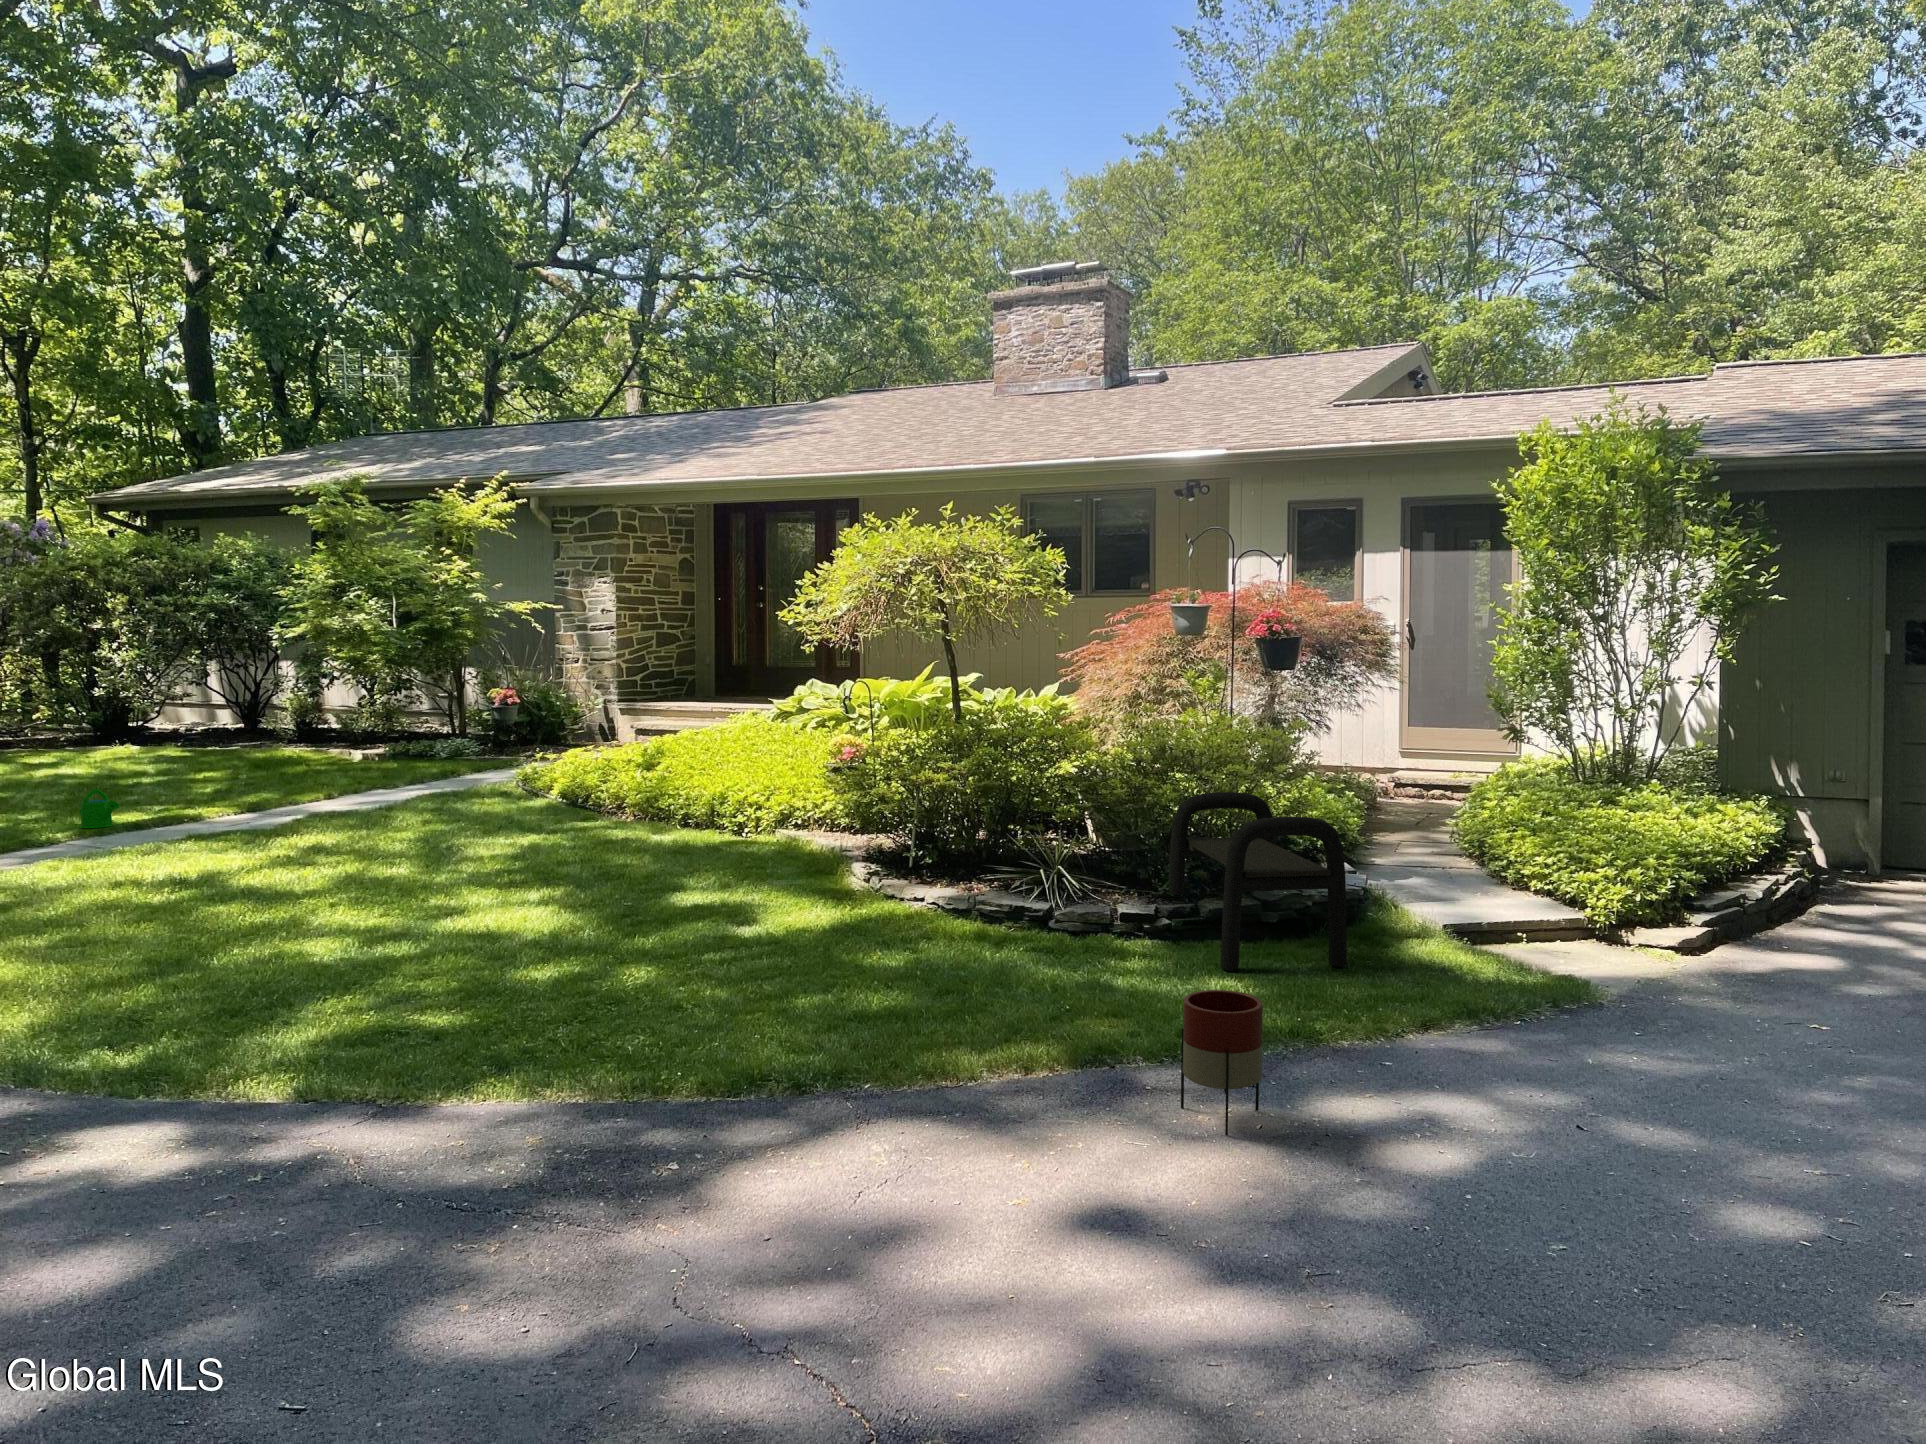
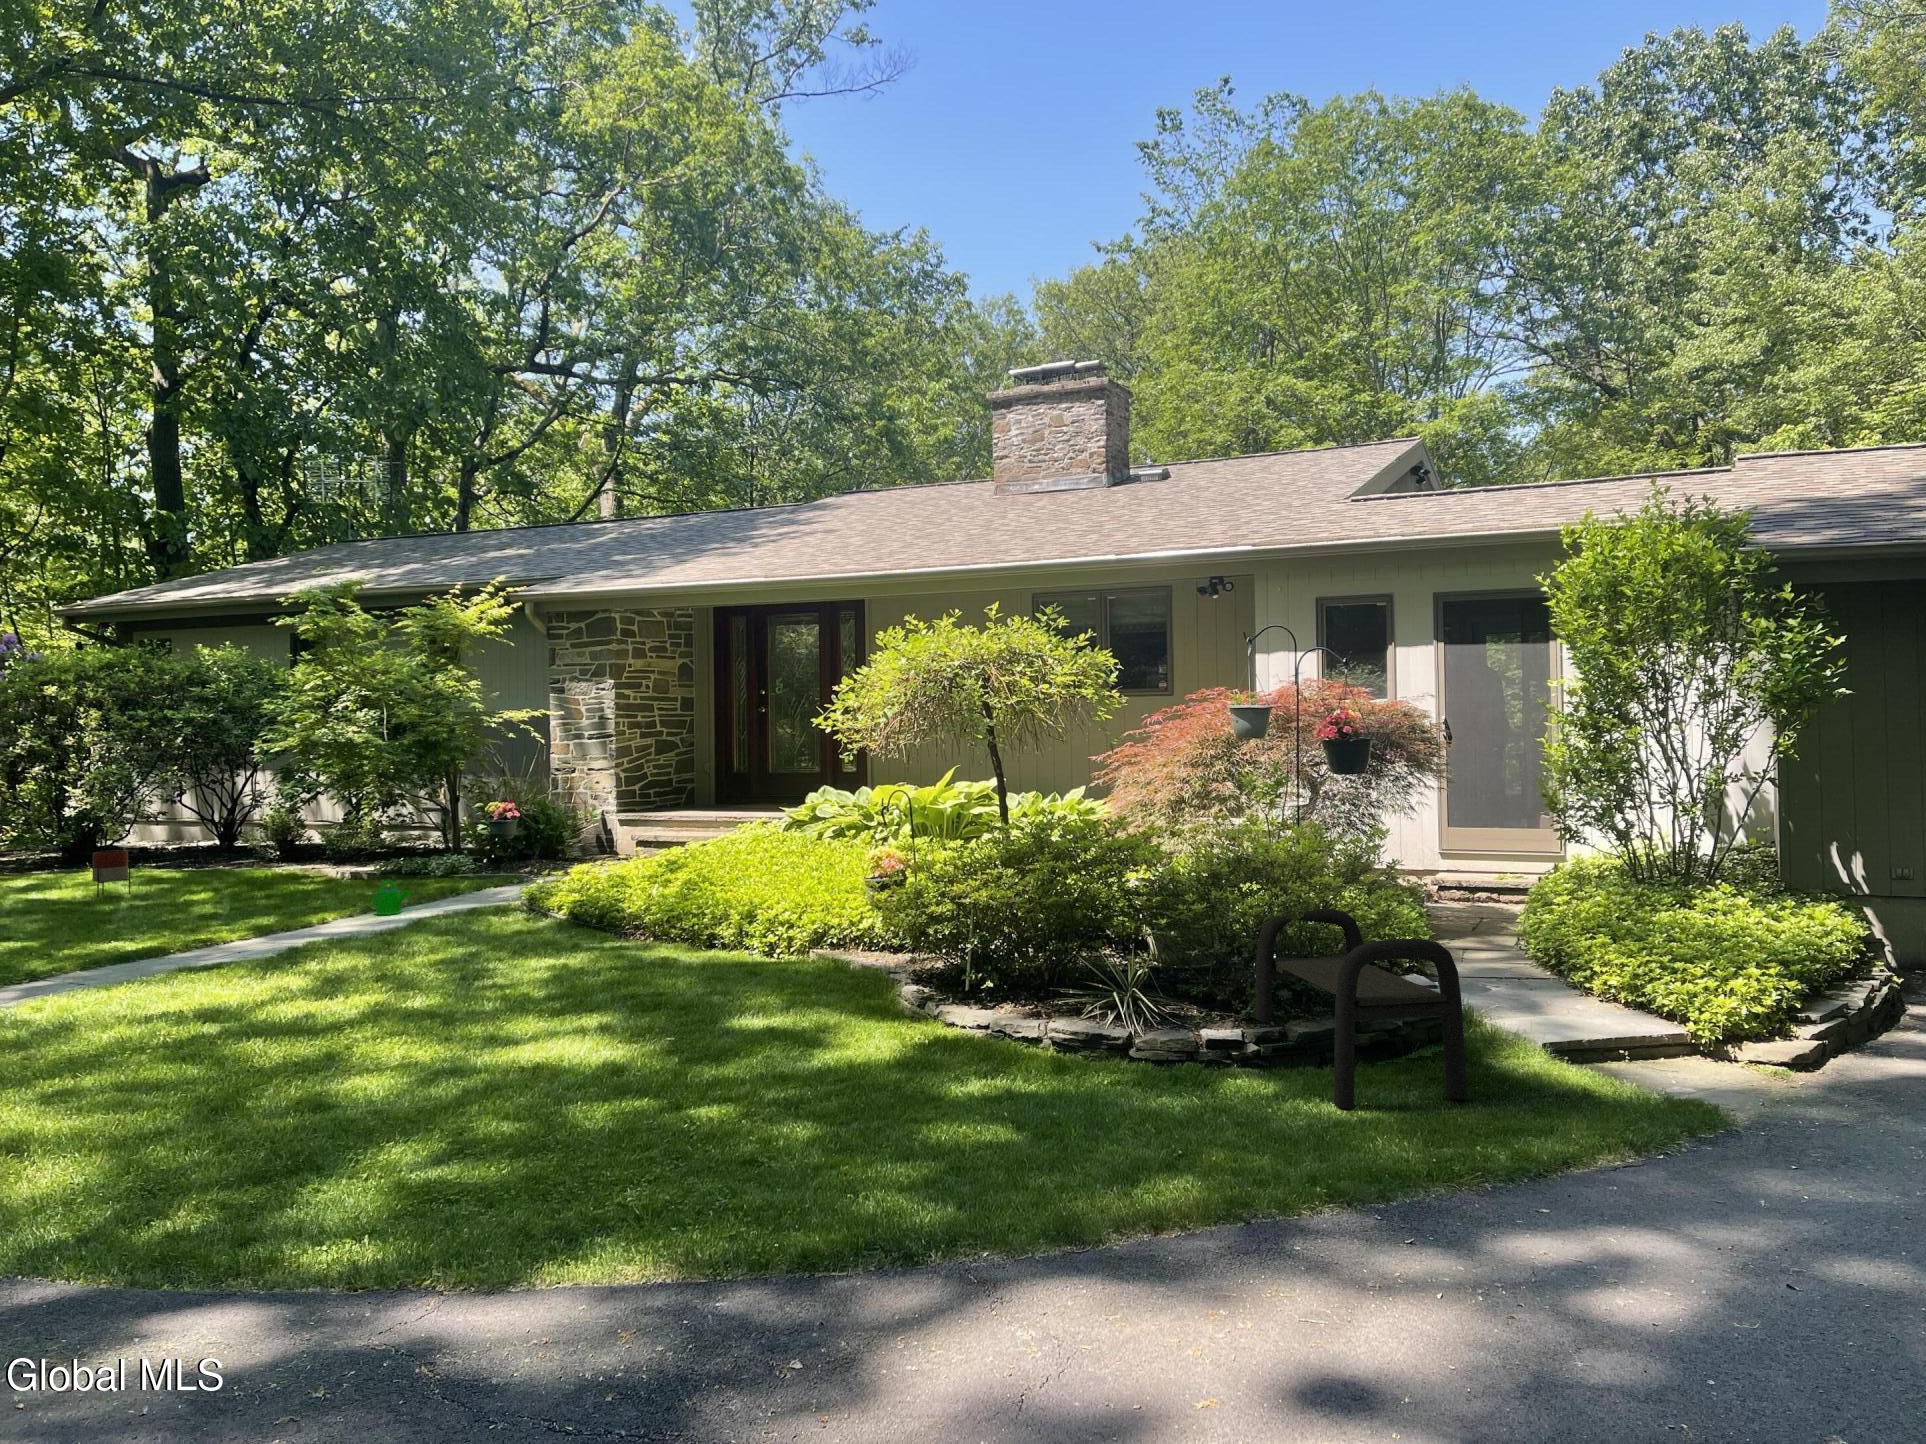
watering can: present [79,789,119,828] -> present [371,880,410,915]
planter: present [1181,990,1263,1135] -> present [92,850,130,898]

